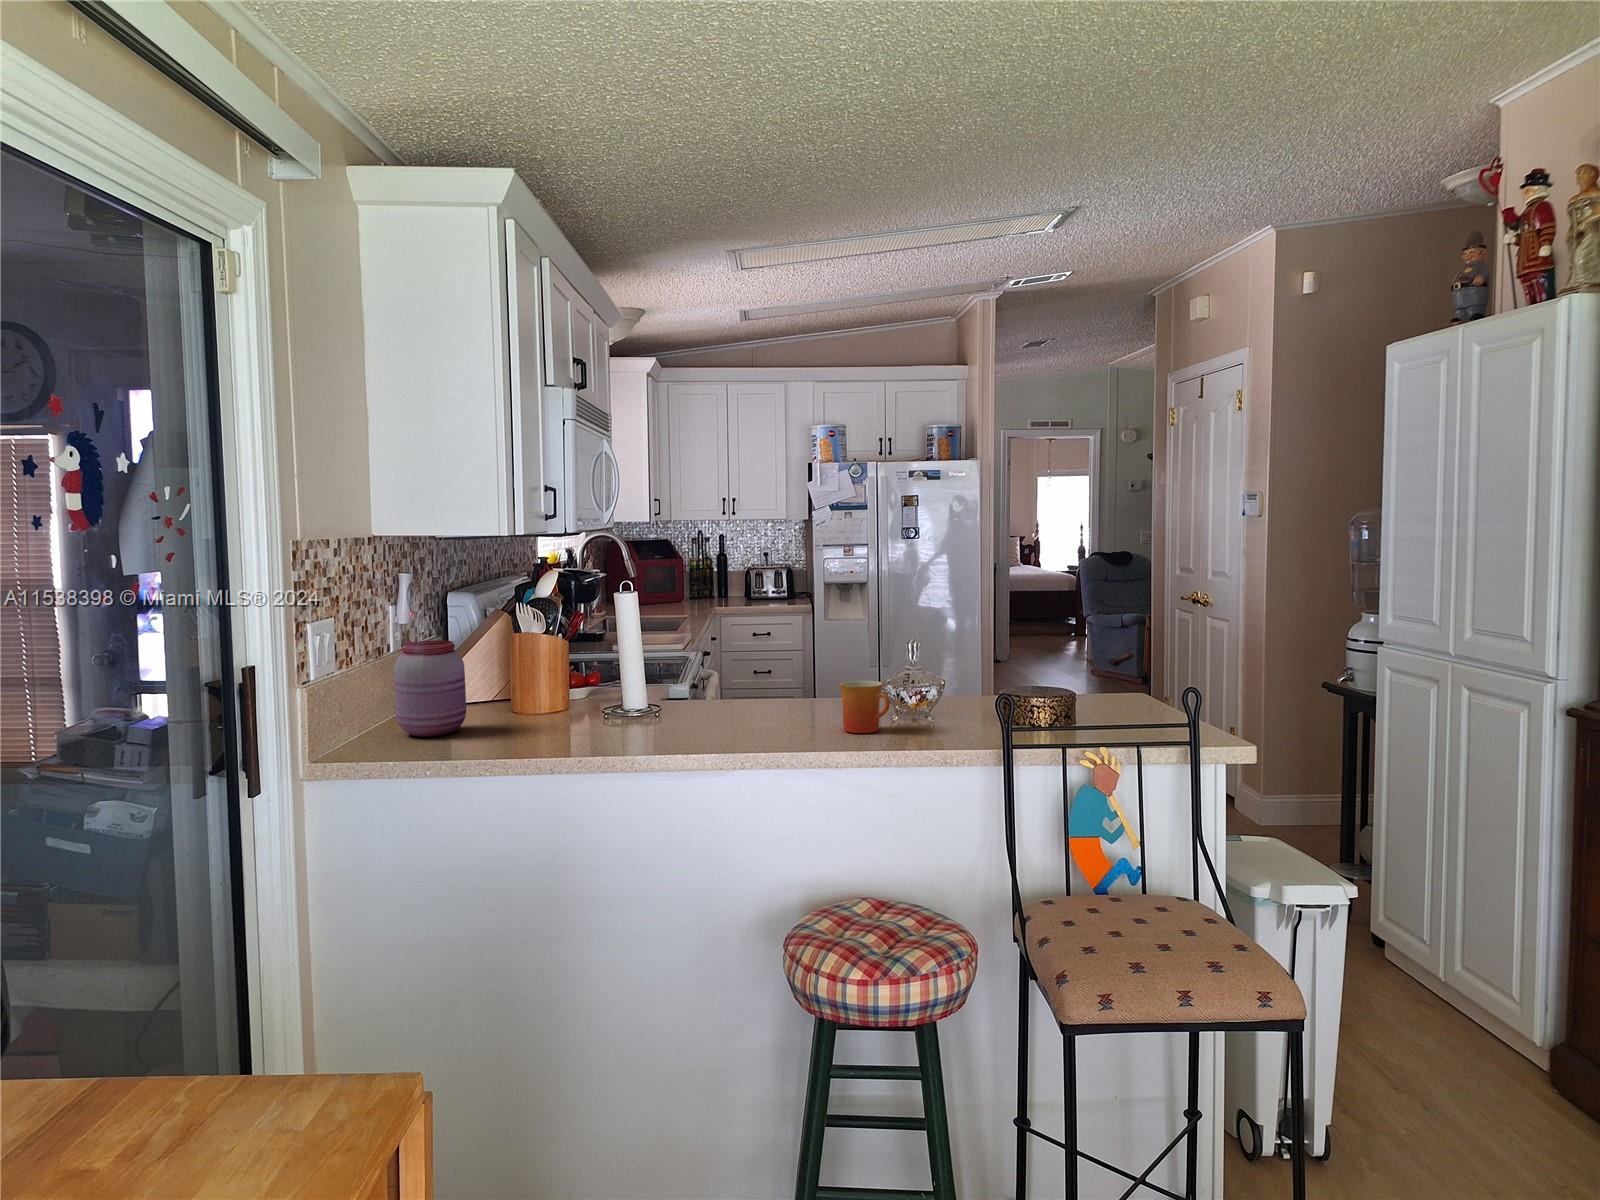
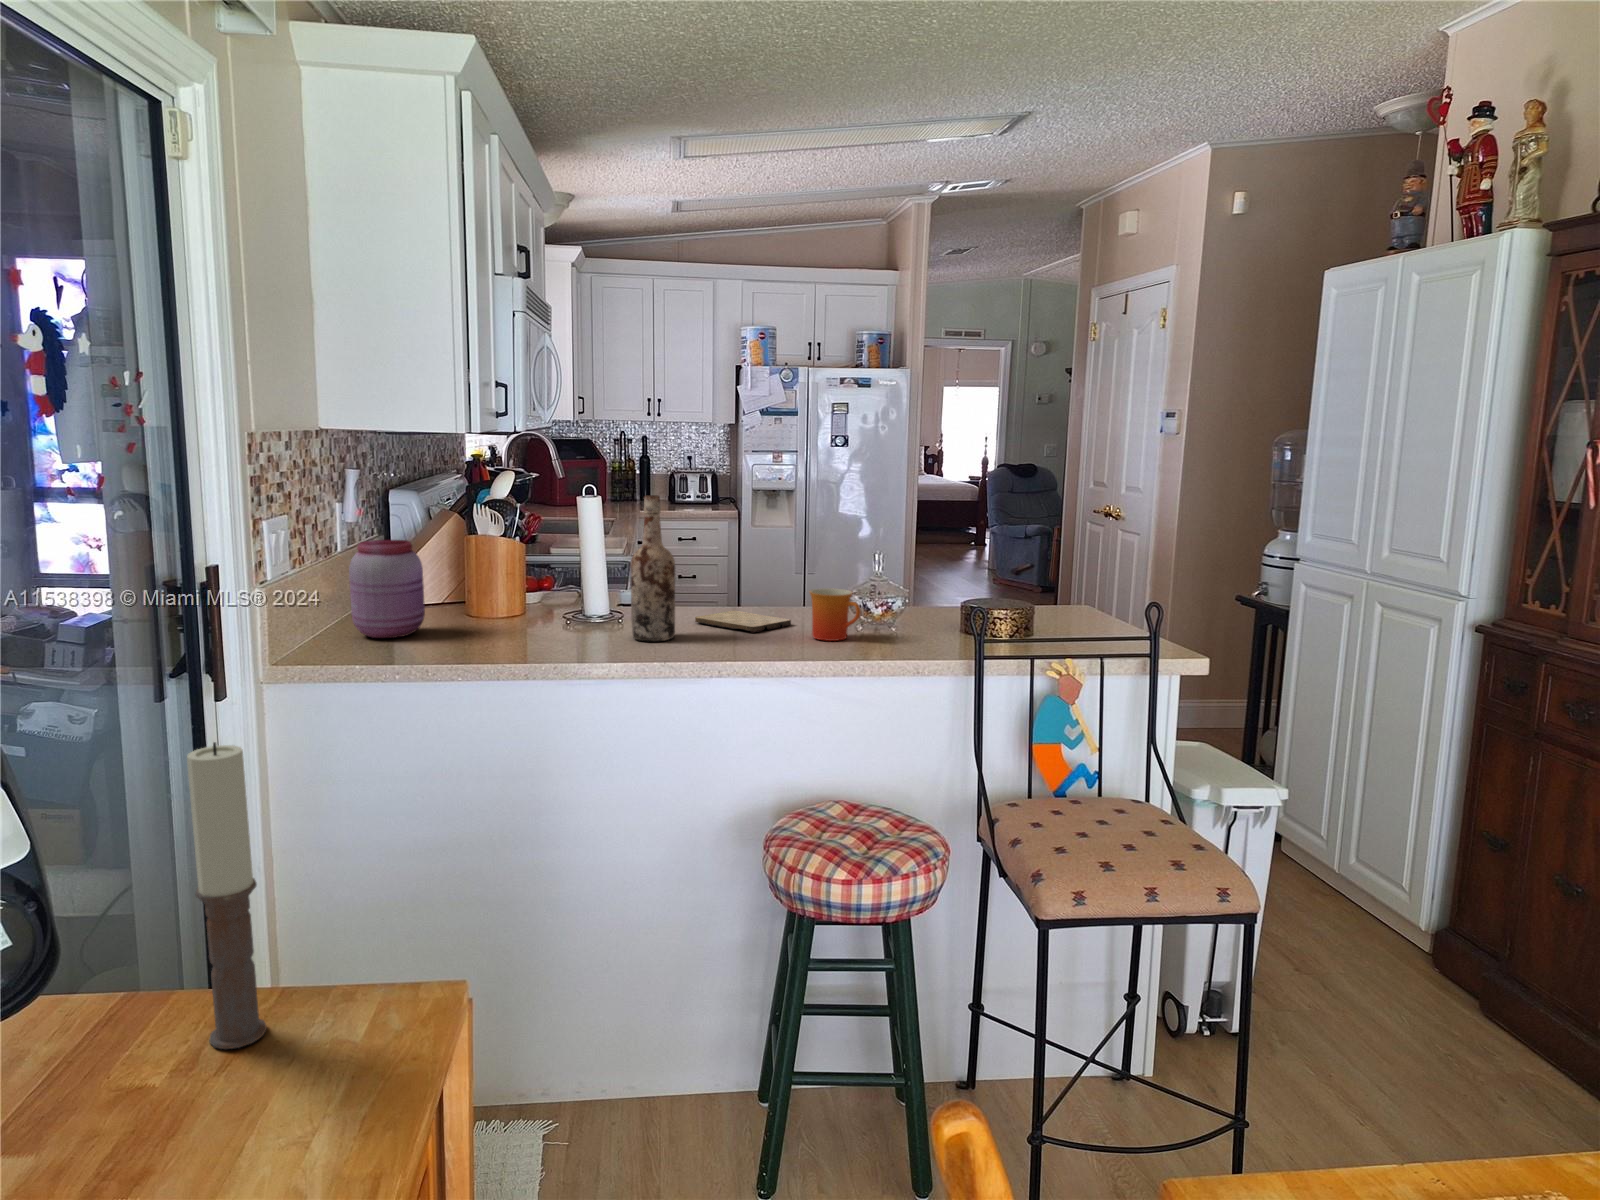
wine bottle: none [661,591,706,736] -> present [630,495,675,641]
cutting board: none [731,705,826,726] -> present [695,611,791,633]
candle: none [159,831,233,1136] -> present [187,742,267,1049]

